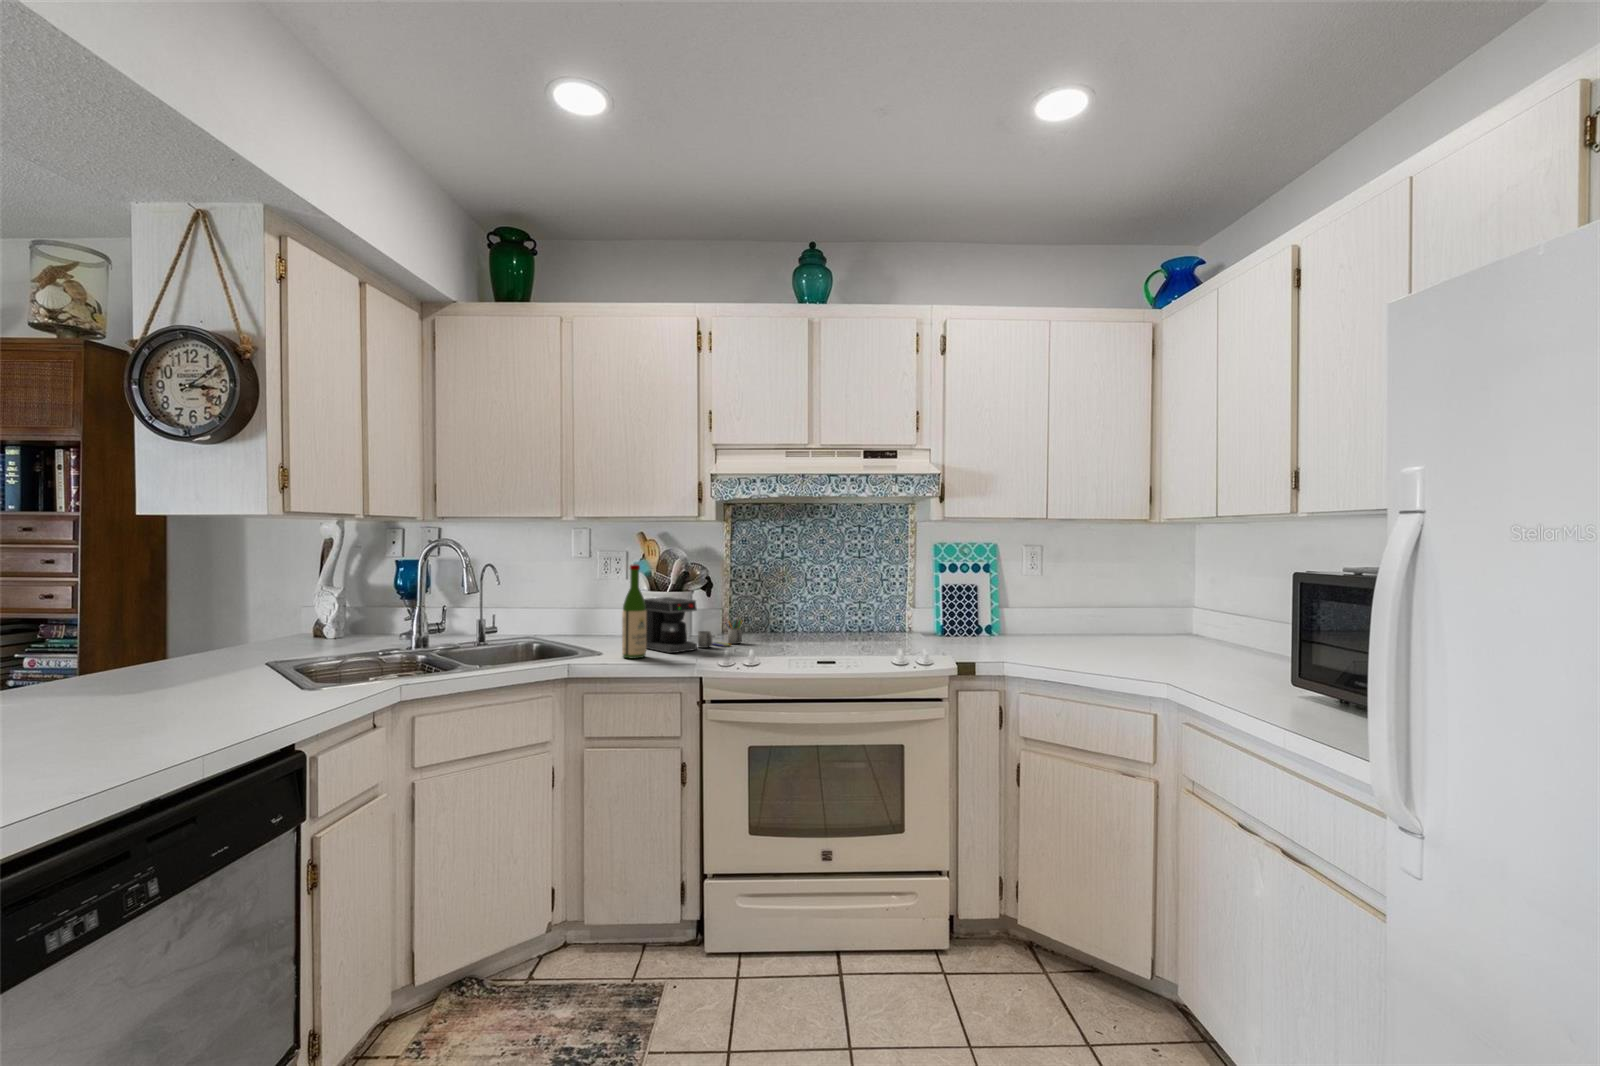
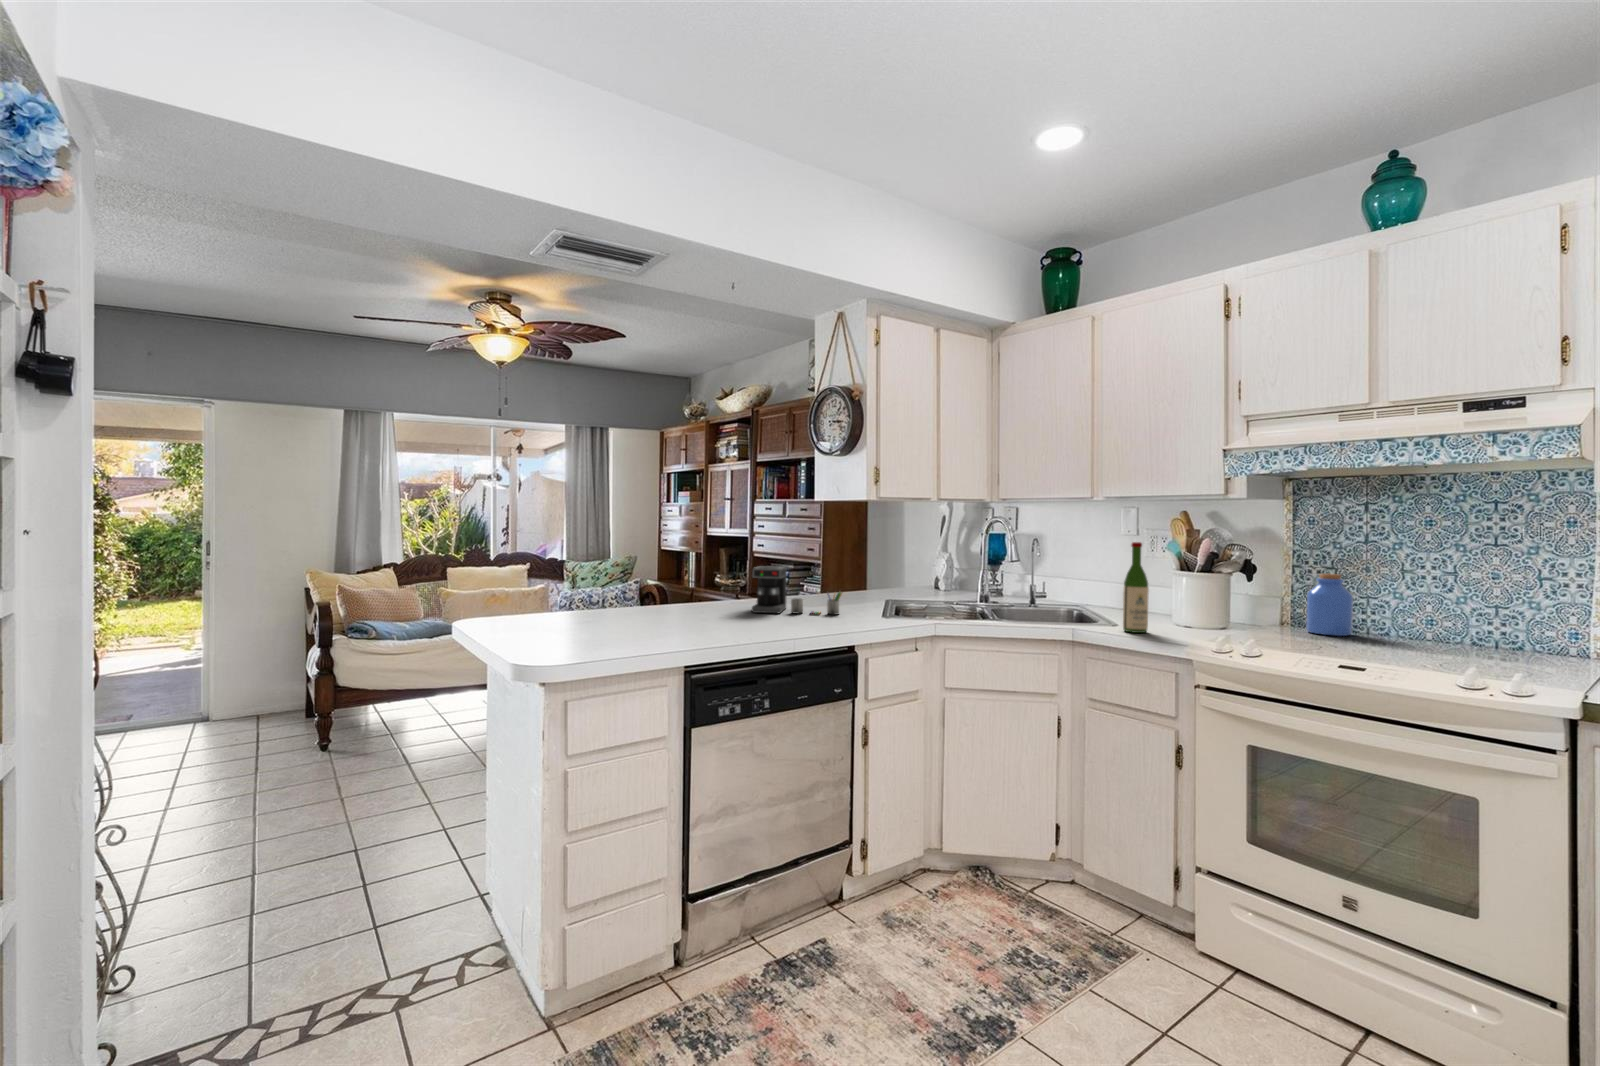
jar: none [745,585,776,637] -> present [1306,574,1353,636]
coffee maker: present [644,597,742,653] -> present [752,566,842,615]

